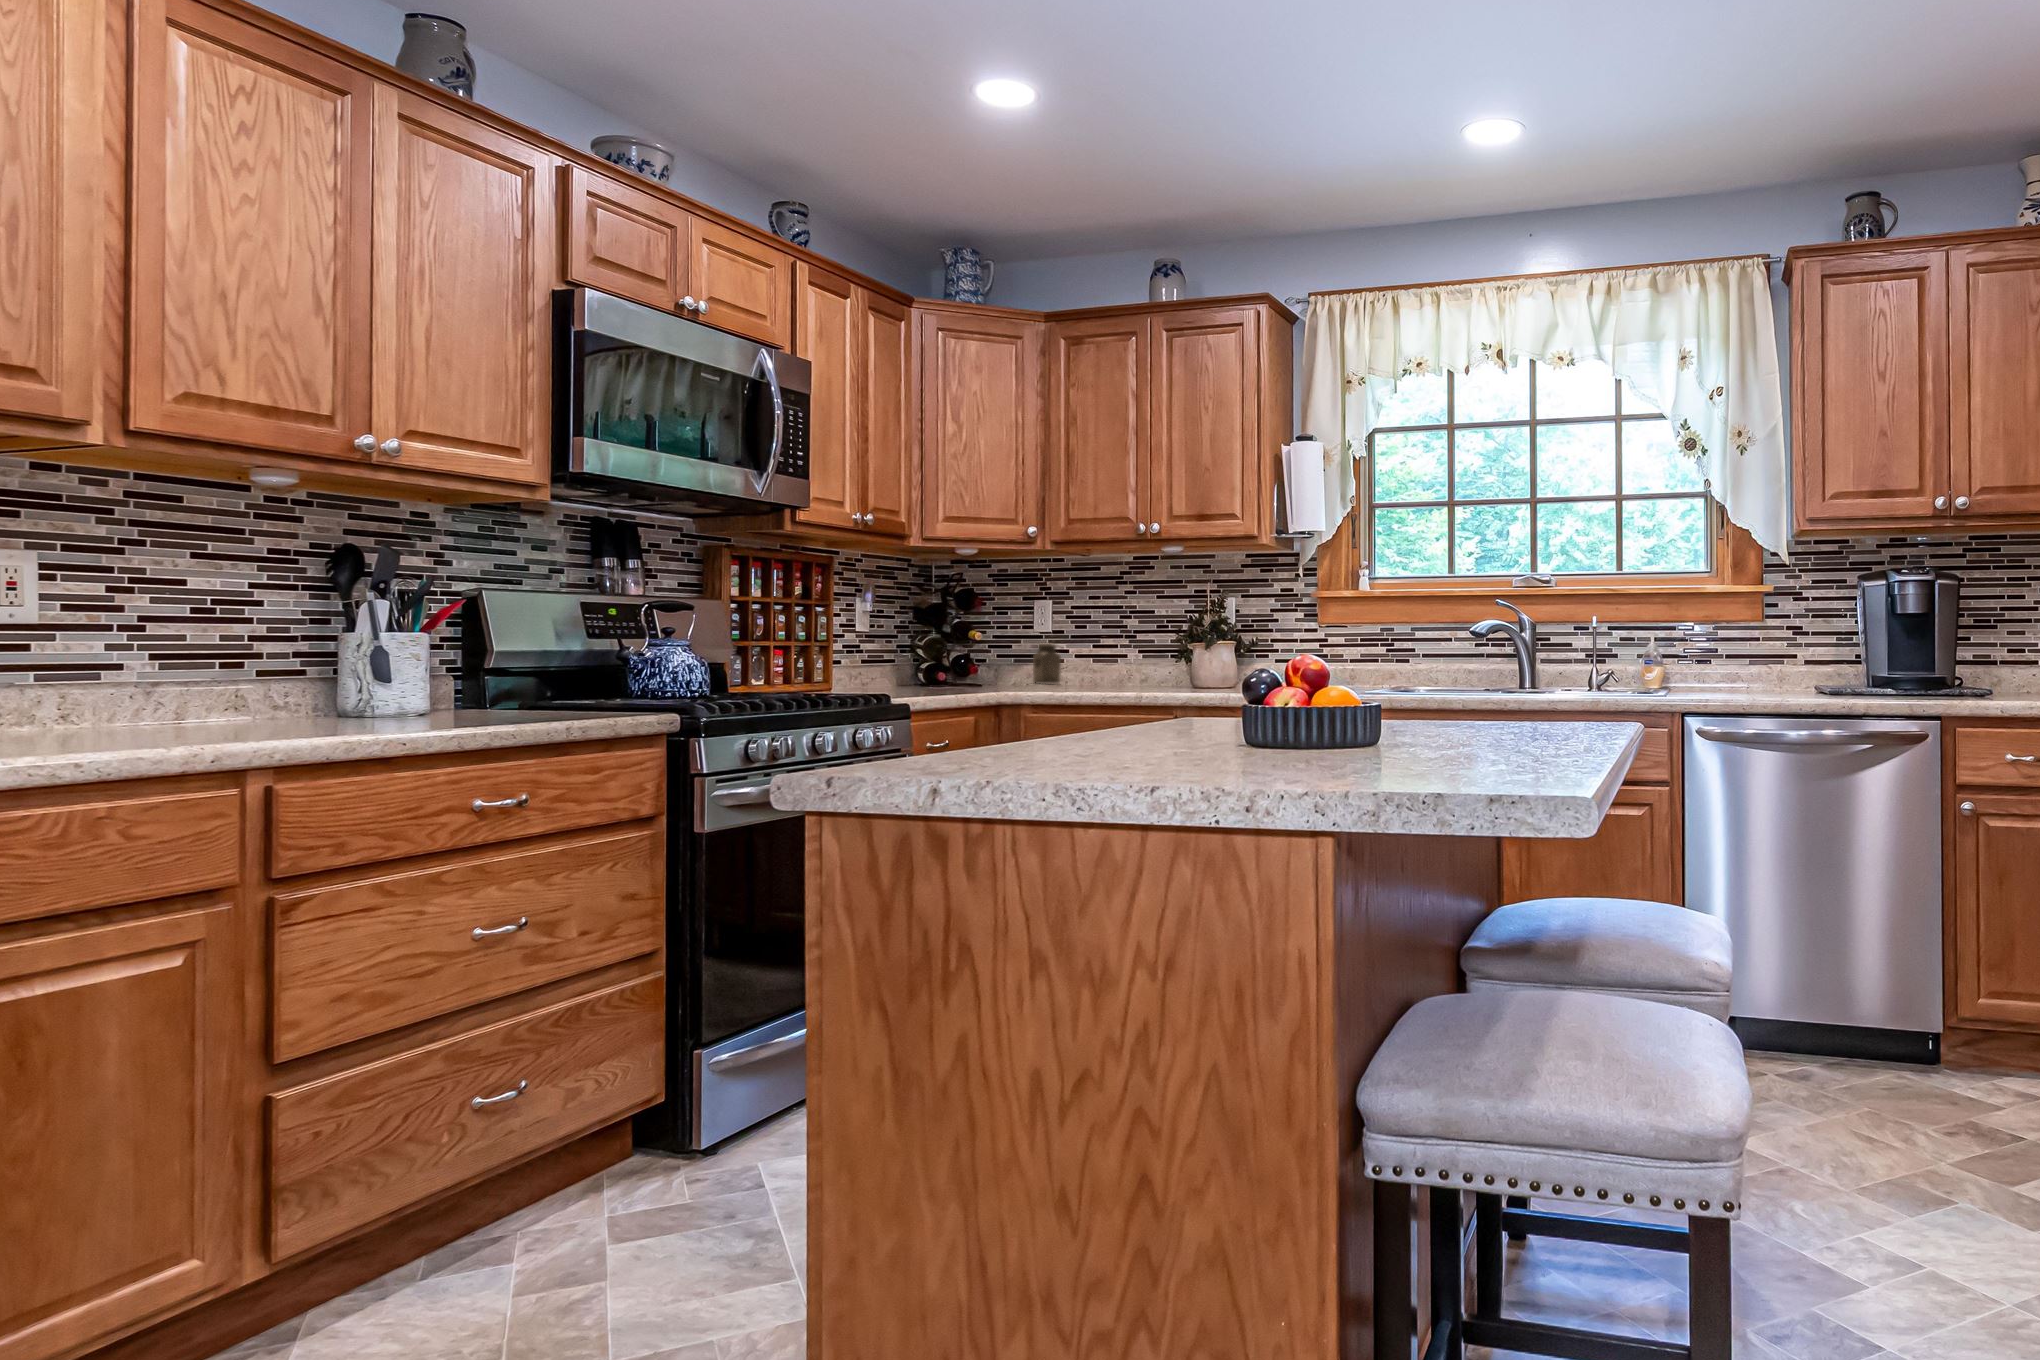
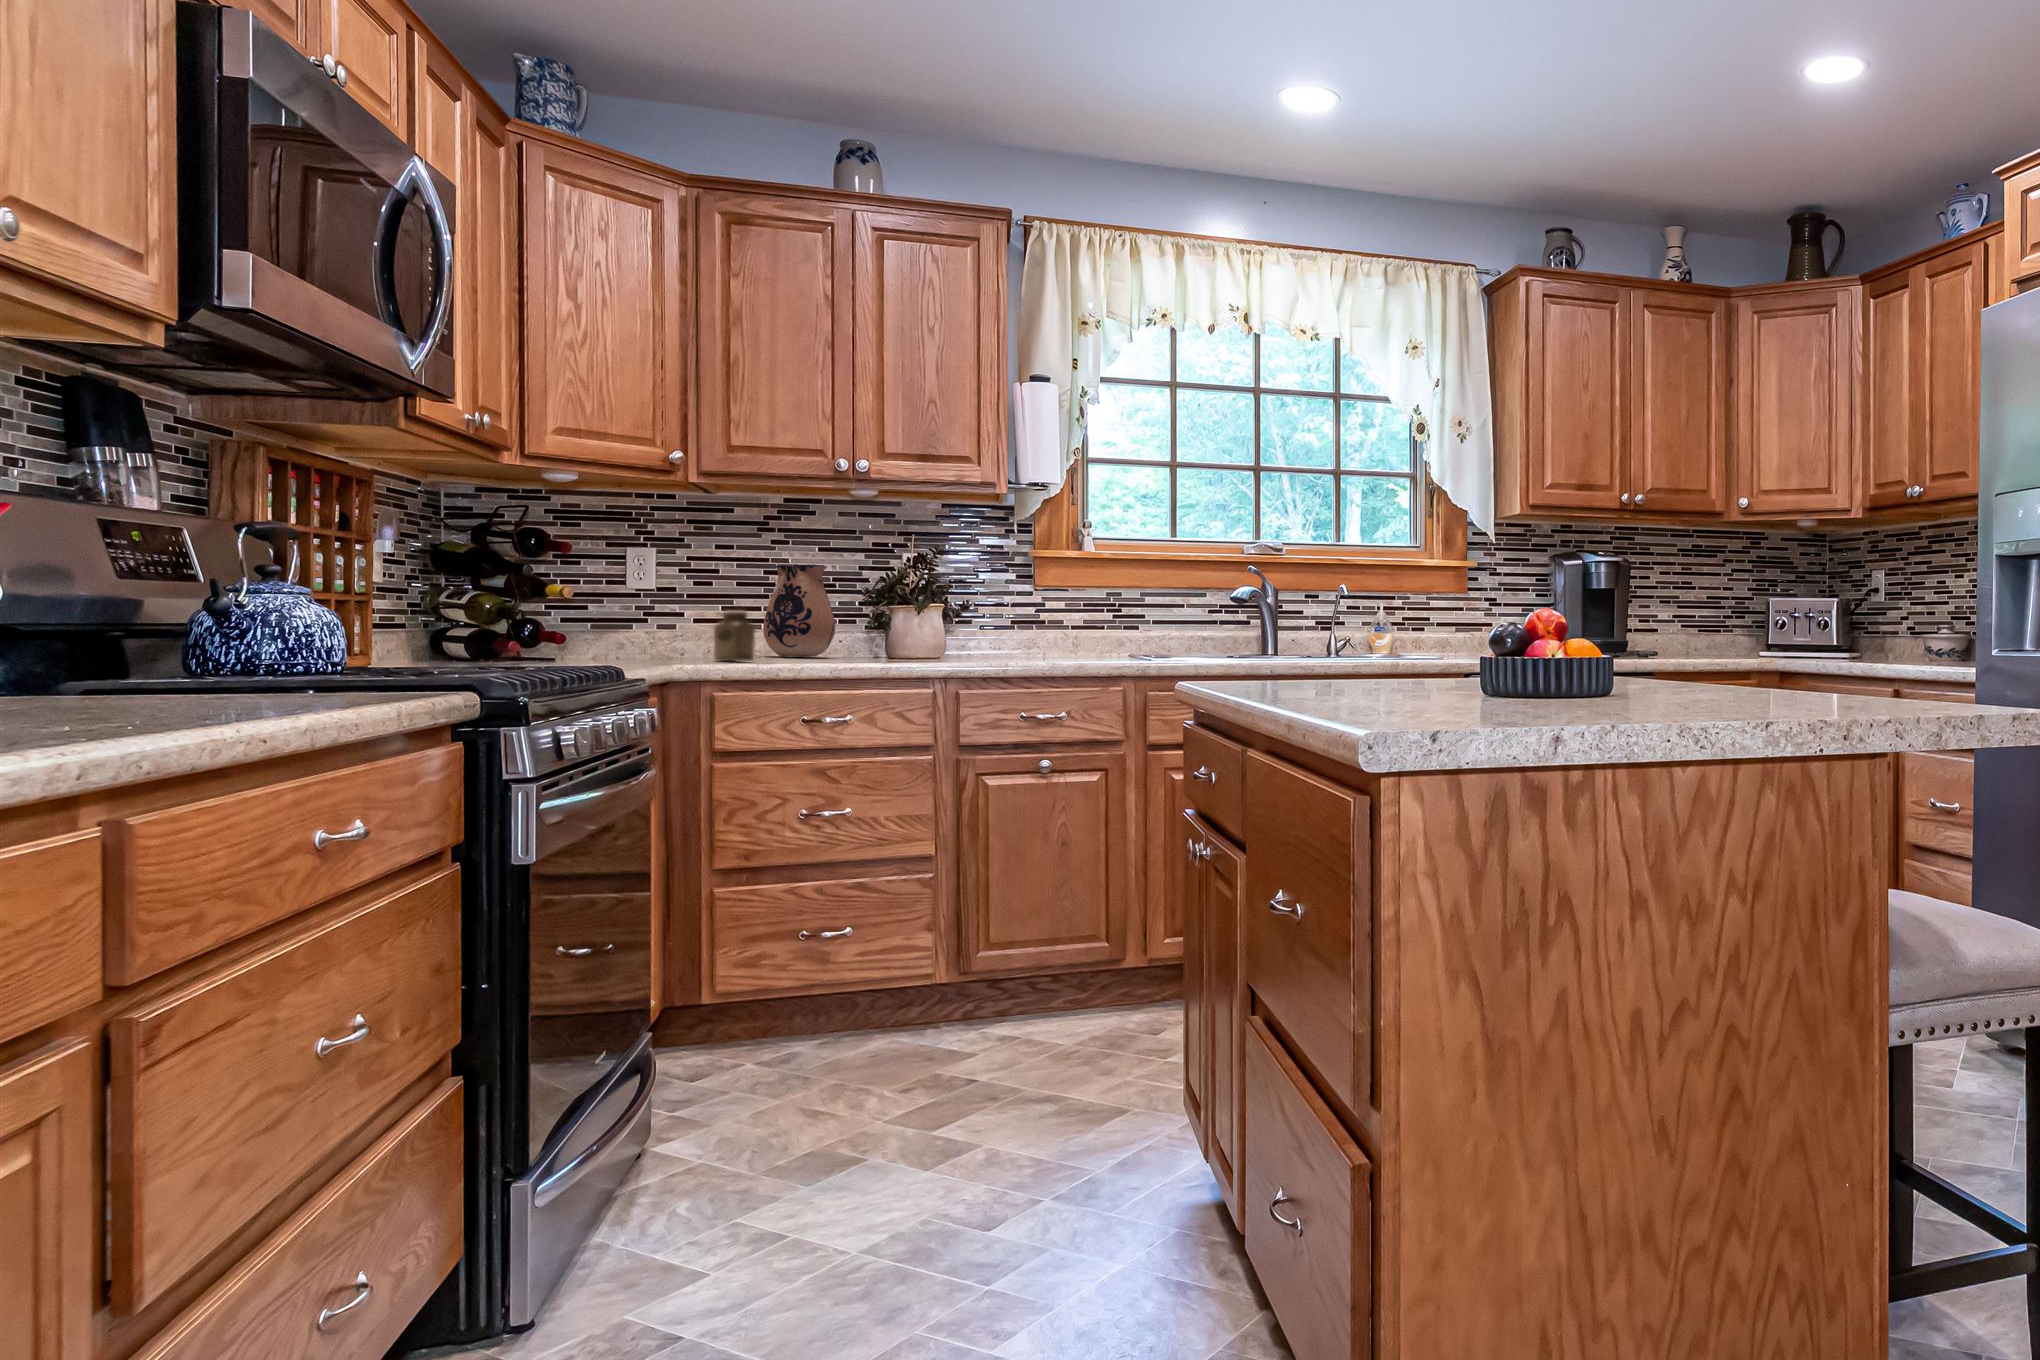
ceramic pitcher: none [1114,609,1170,685] -> present [763,564,835,657]

